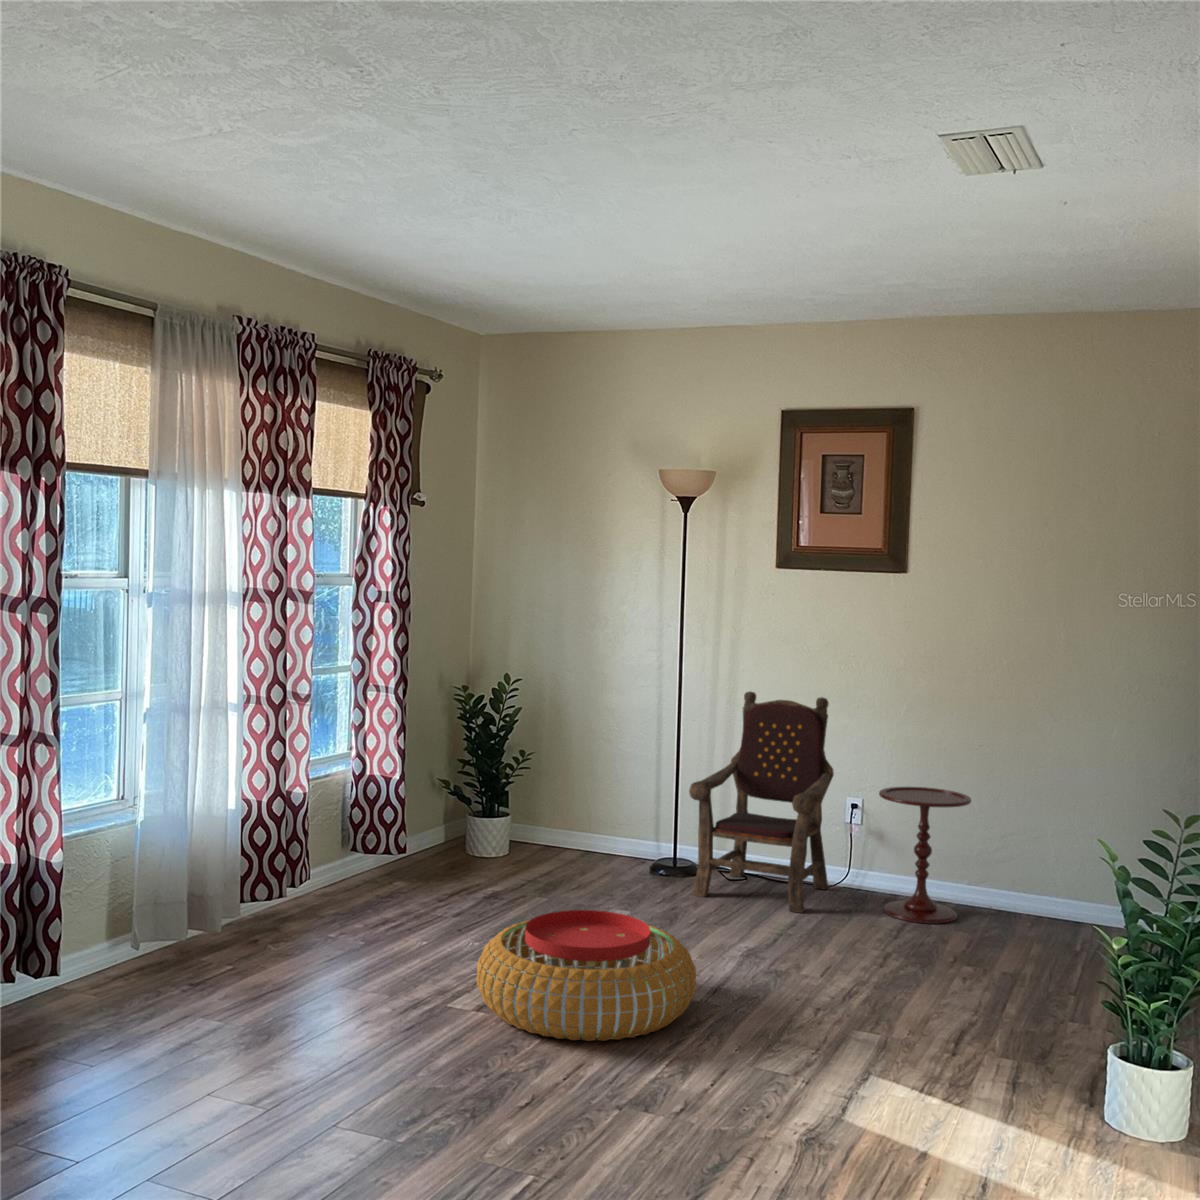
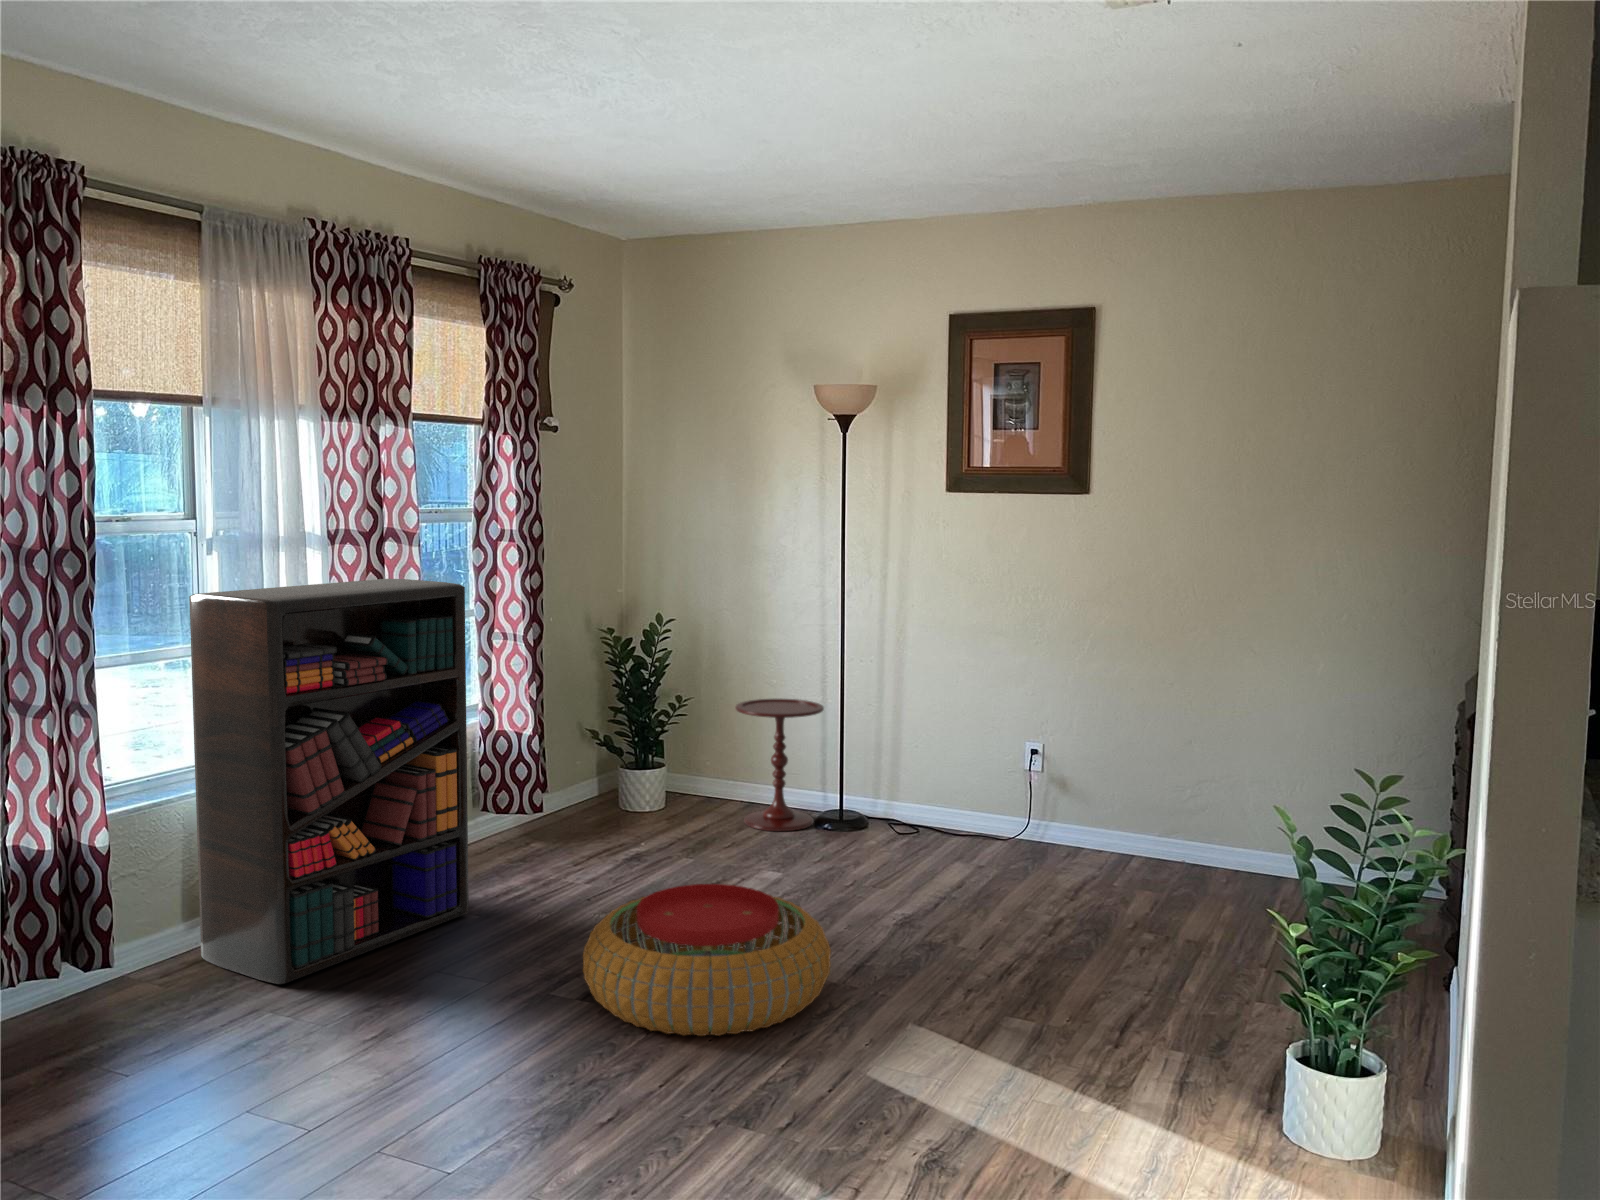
bookshelf: none [124,634,363,995] -> present [189,579,469,985]
armchair: present [689,691,834,913] -> none [851,629,1014,875]
side table: present [879,787,971,924] -> present [735,699,824,831]

